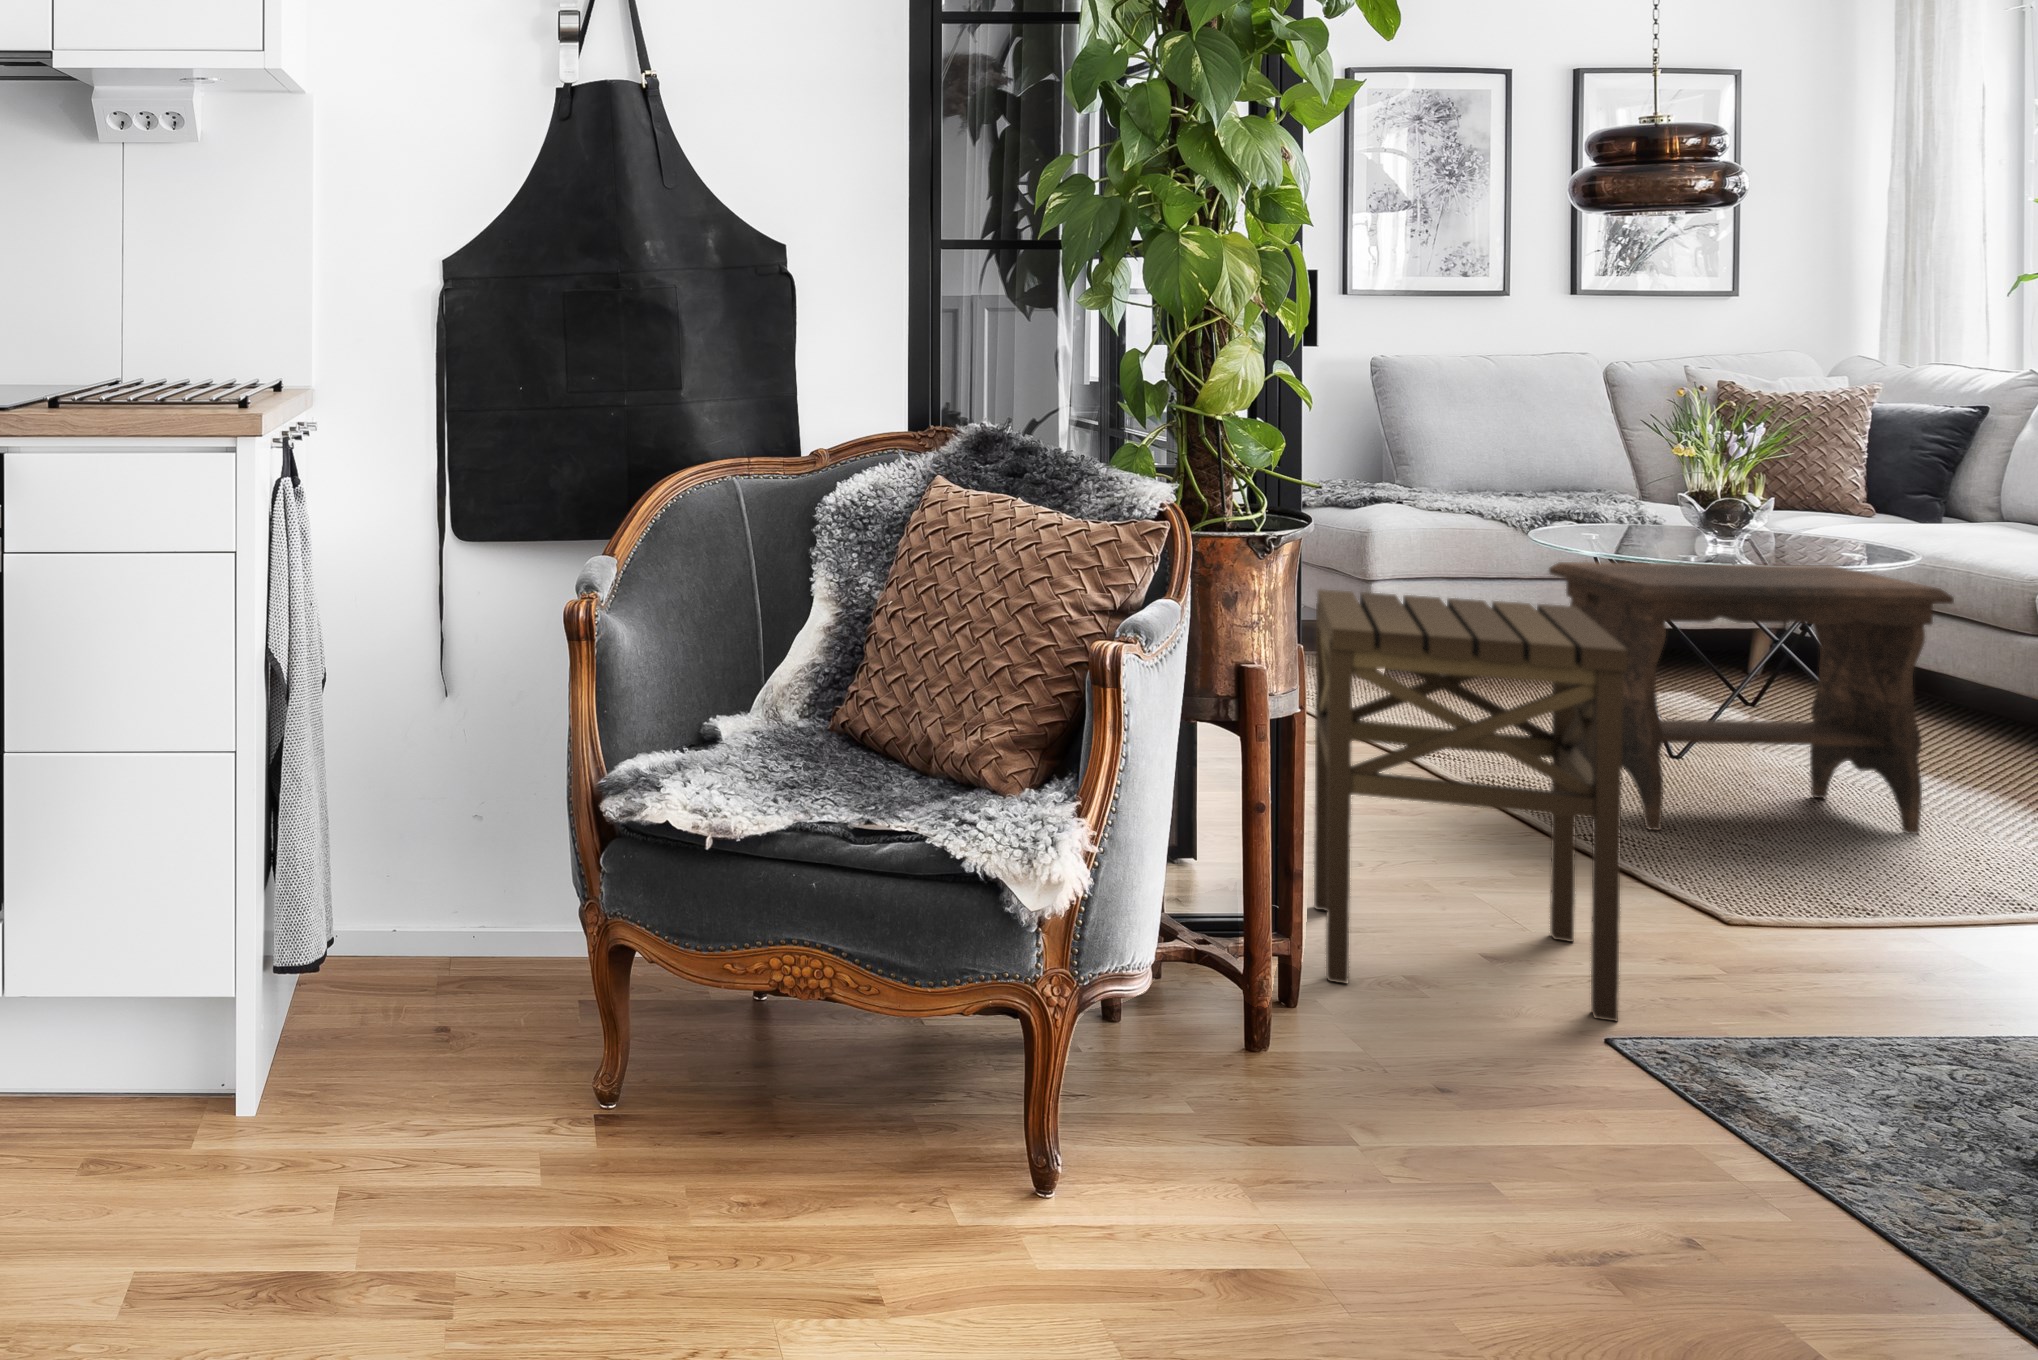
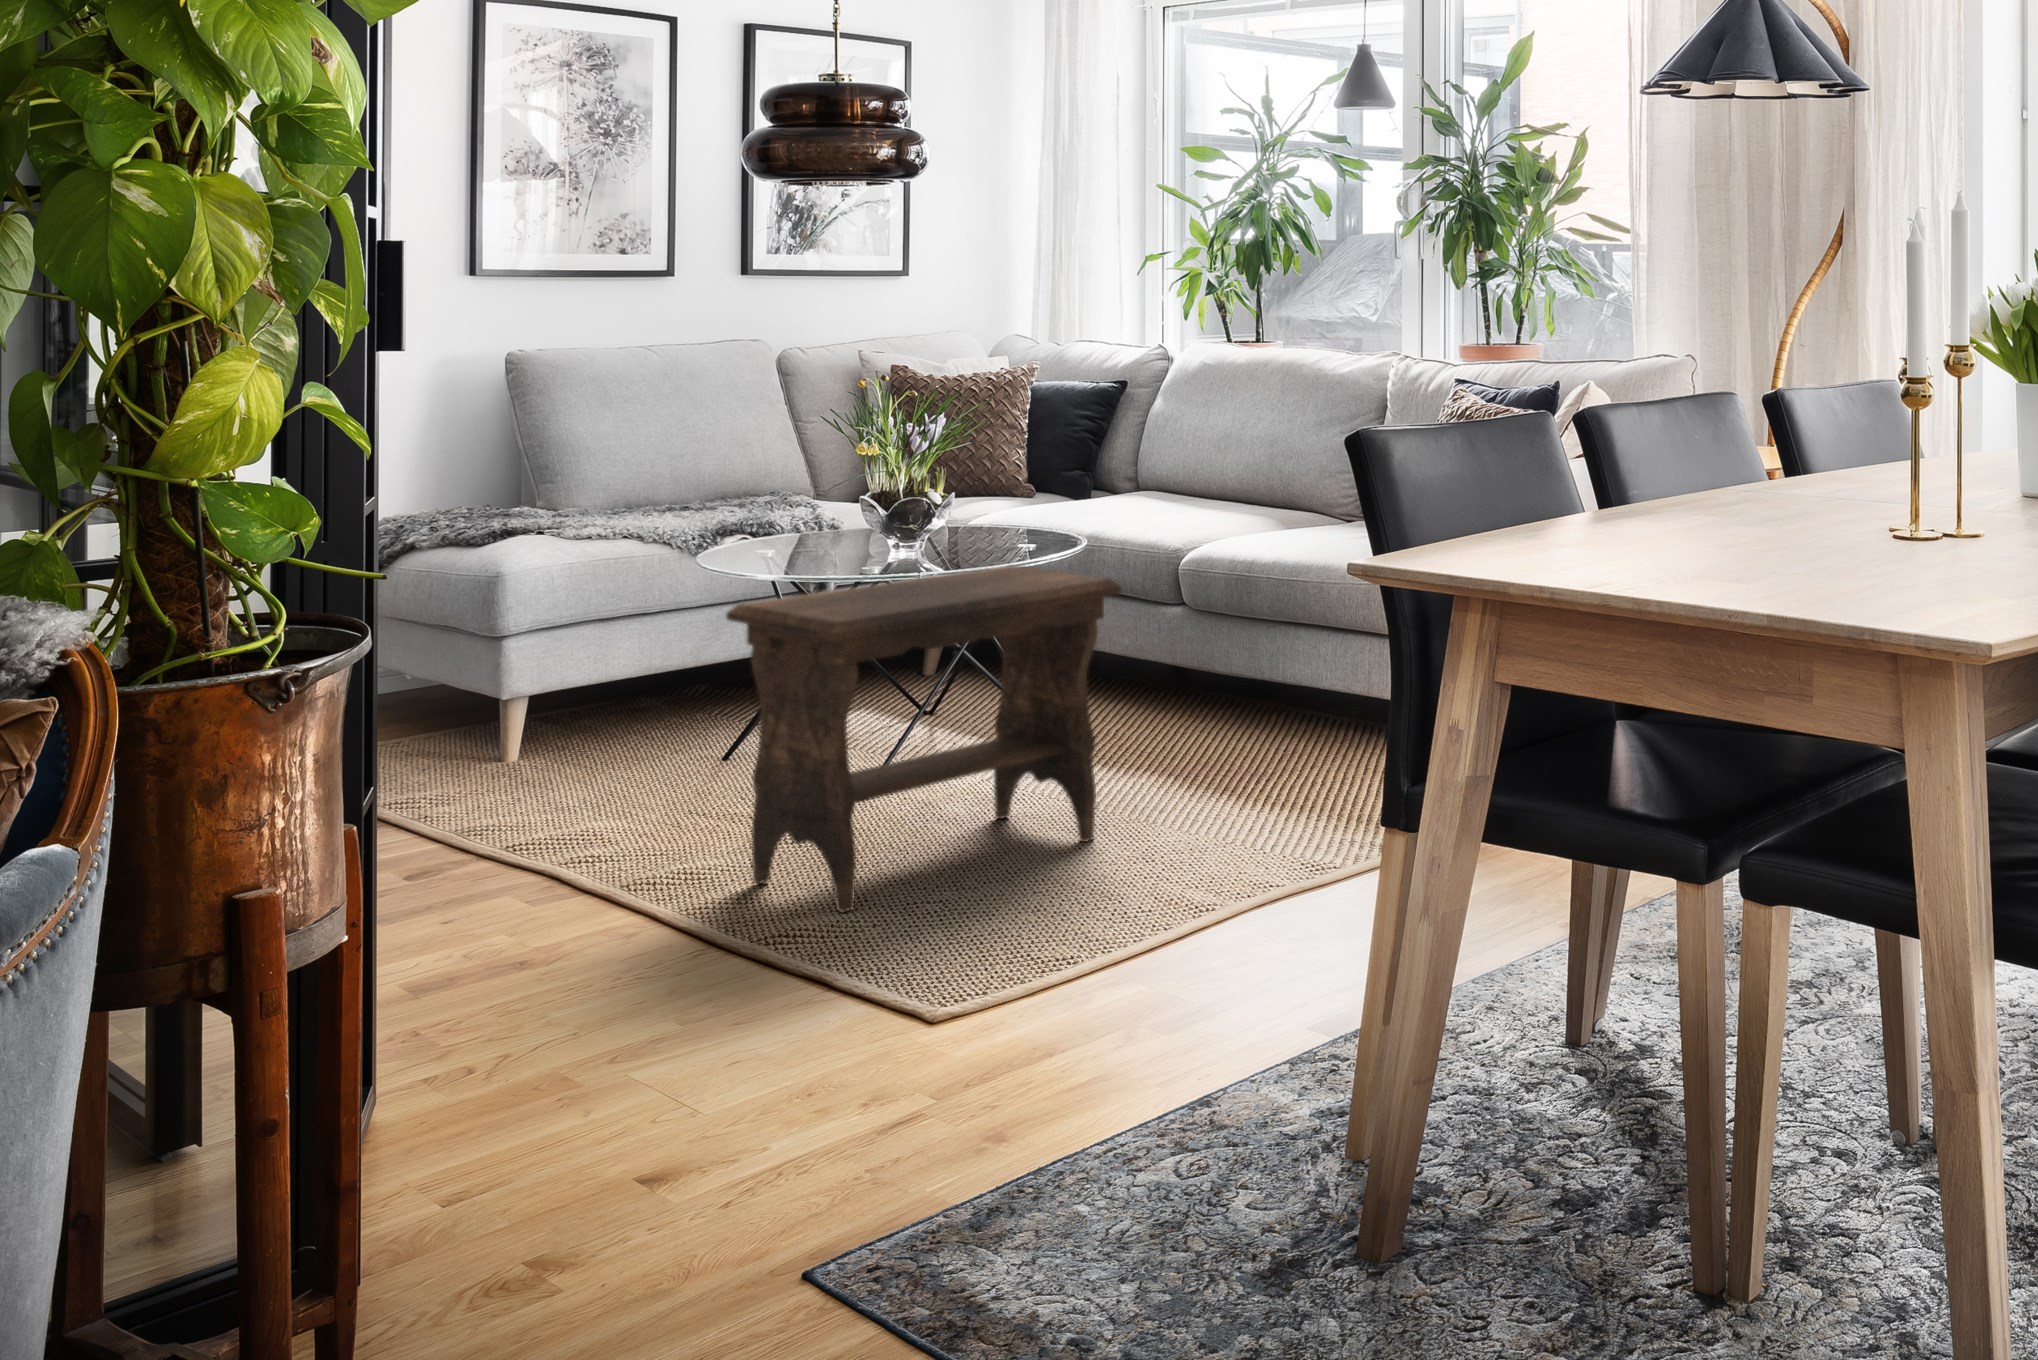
side table: present [1314,589,1627,1021] -> none [402,683,829,1345]

